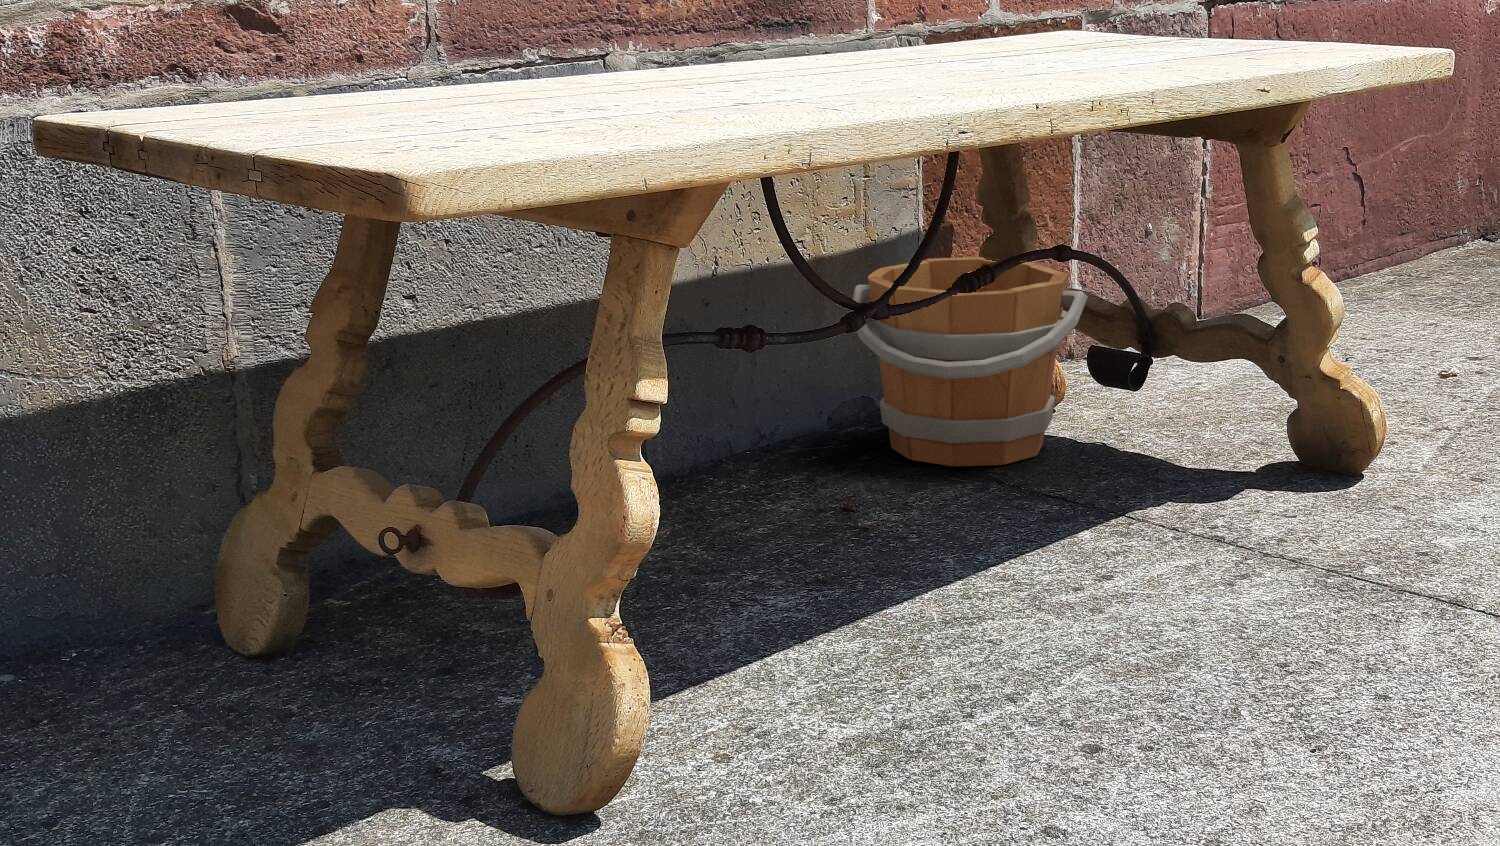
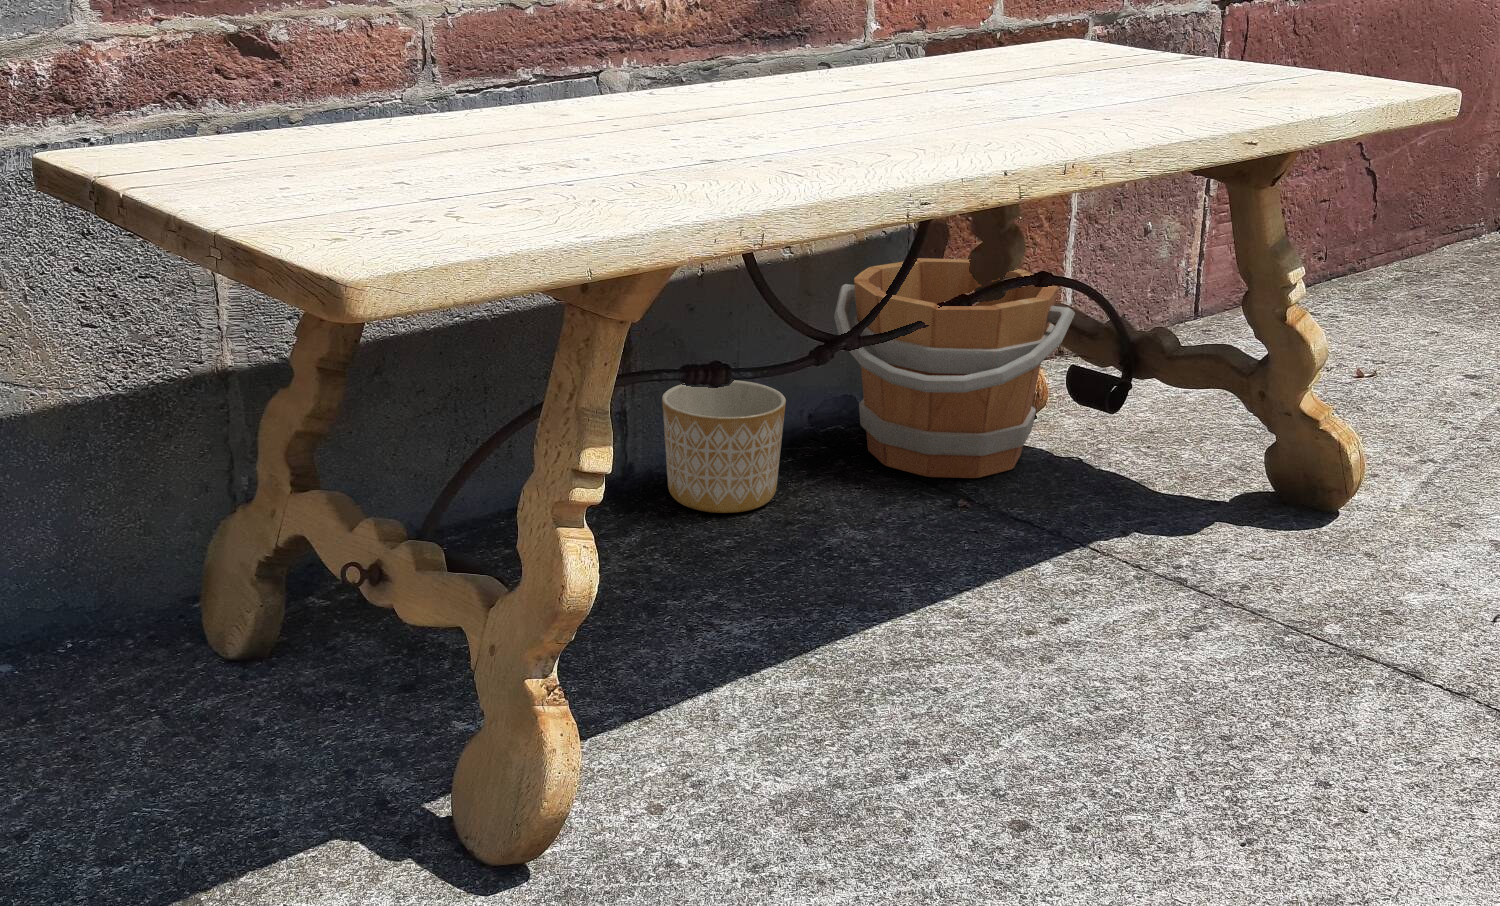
planter: none [688,380,811,507] -> present [662,380,786,513]

